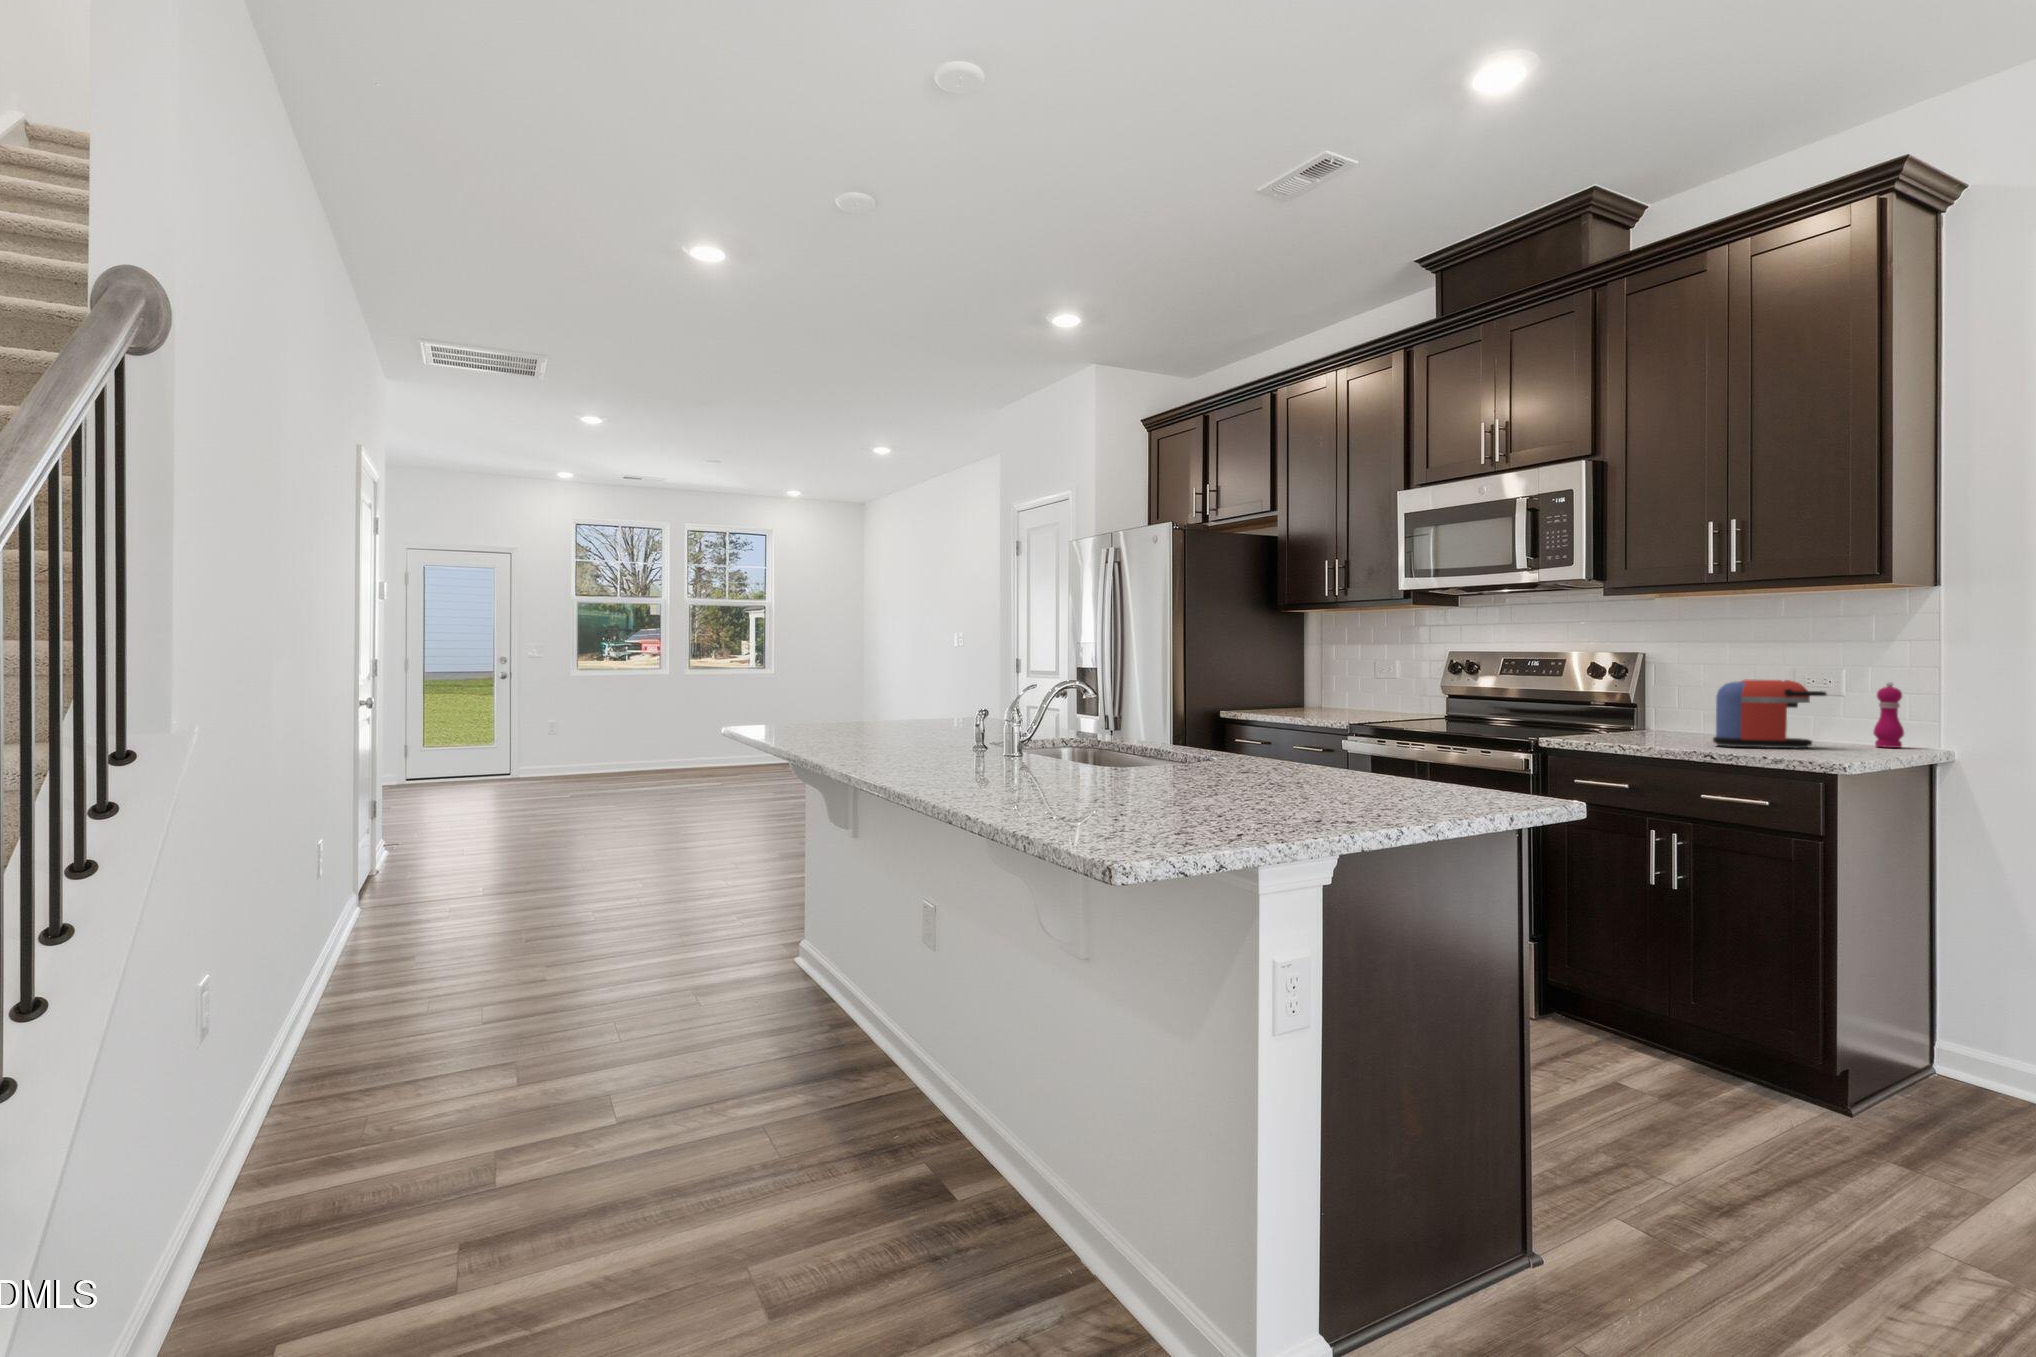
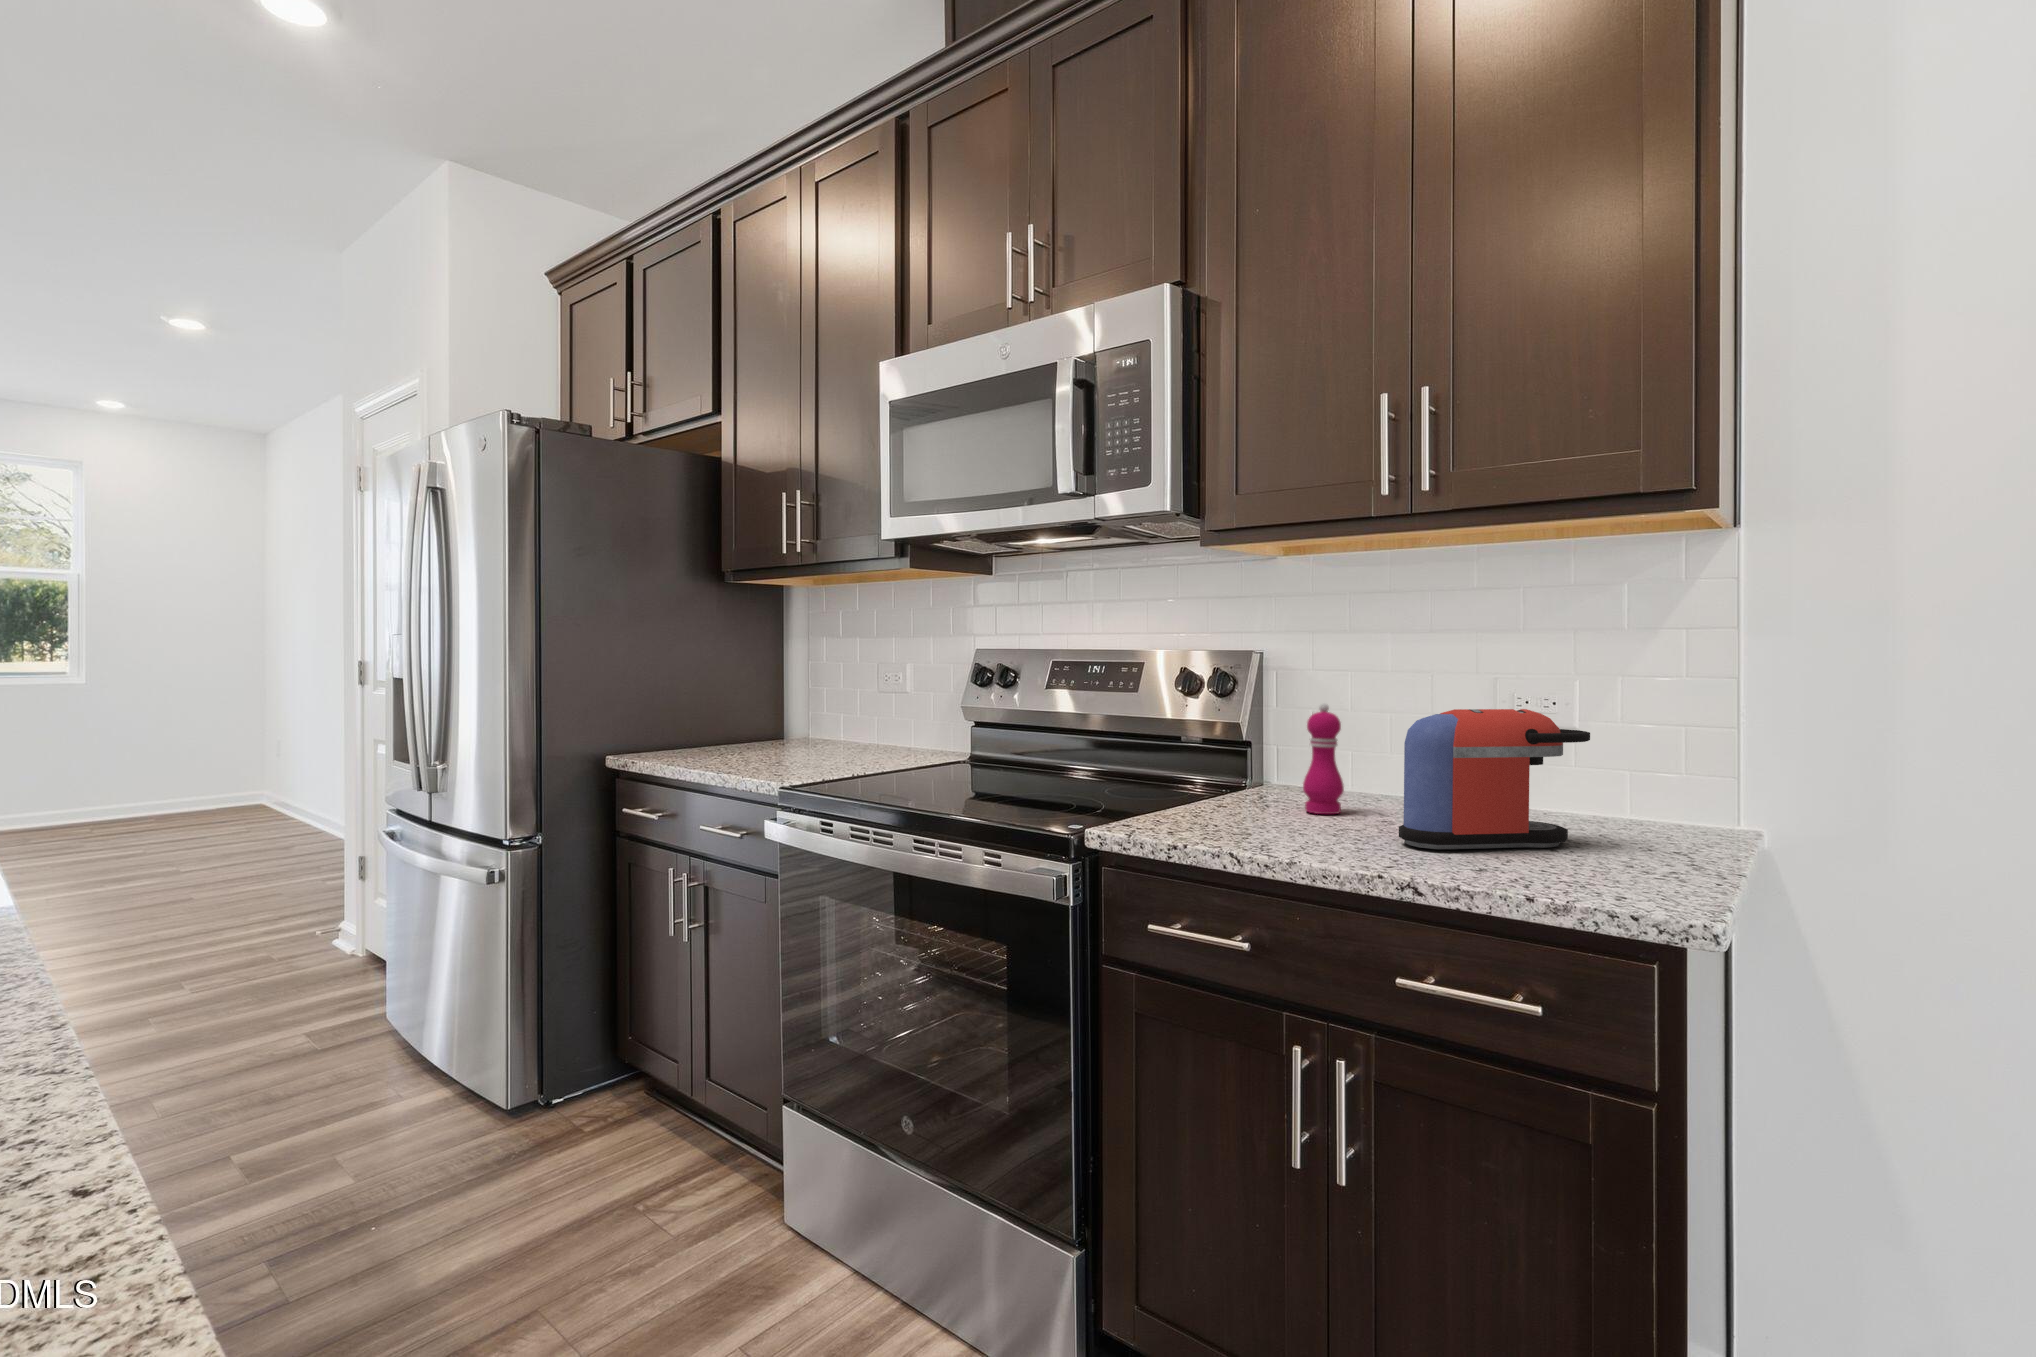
pepper mill: present [1873,682,1904,748] -> present [1303,703,1344,814]

